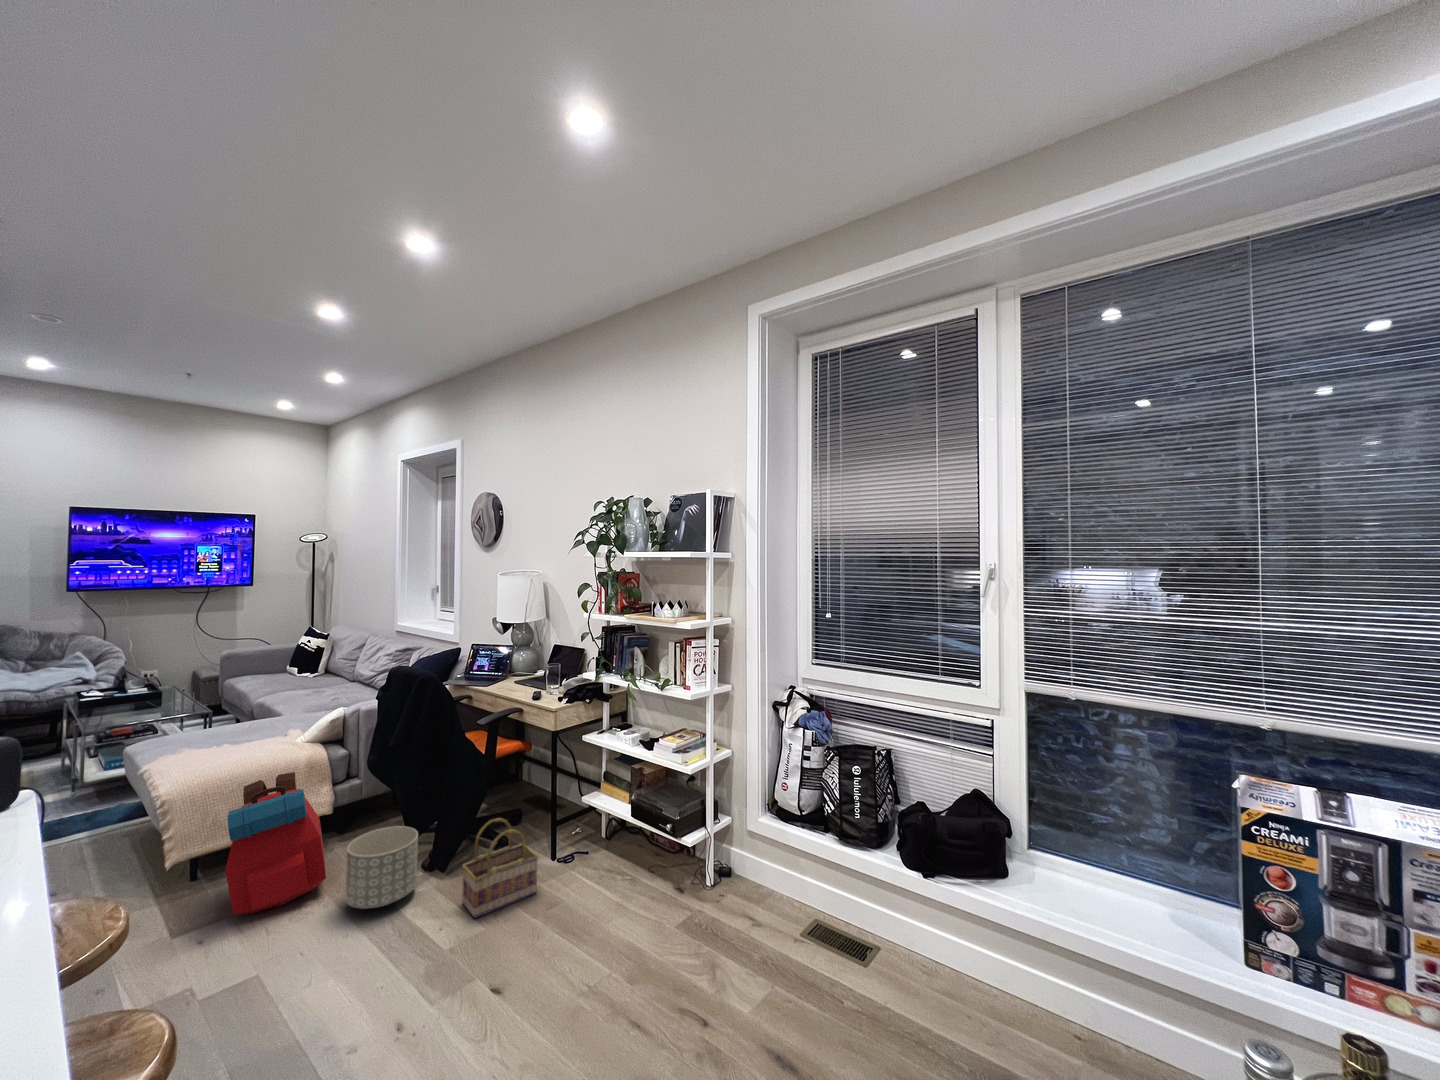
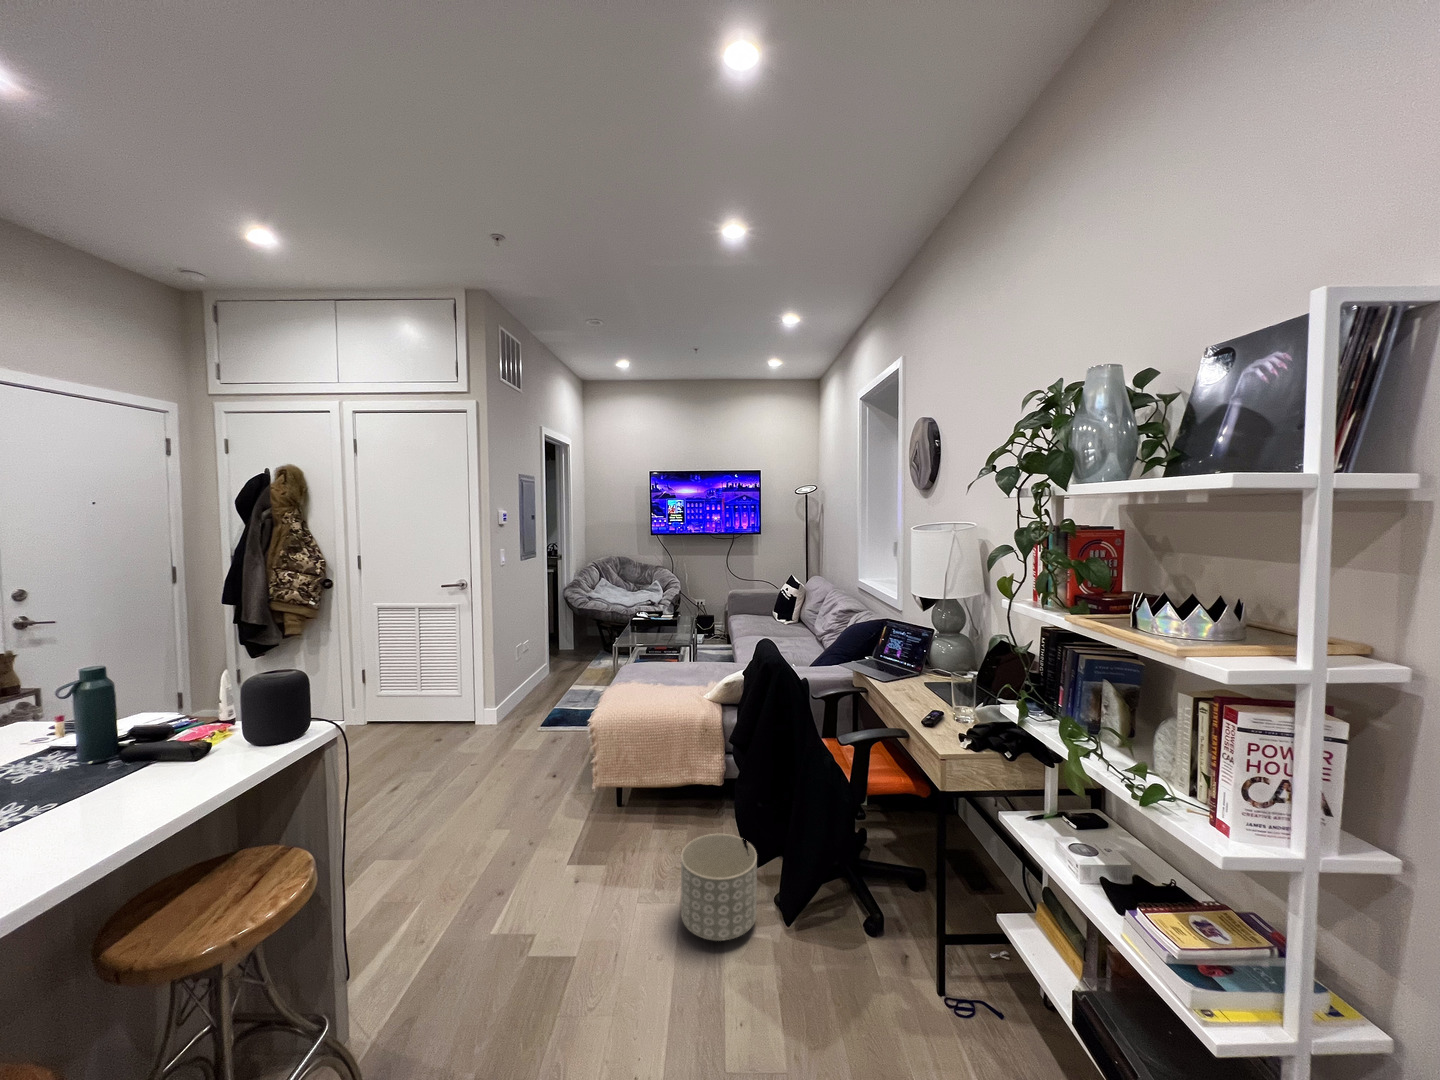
backpack: present [225,772,326,914] -> none [600,732,699,873]
basket: present [462,818,538,918] -> none [783,895,888,1050]

